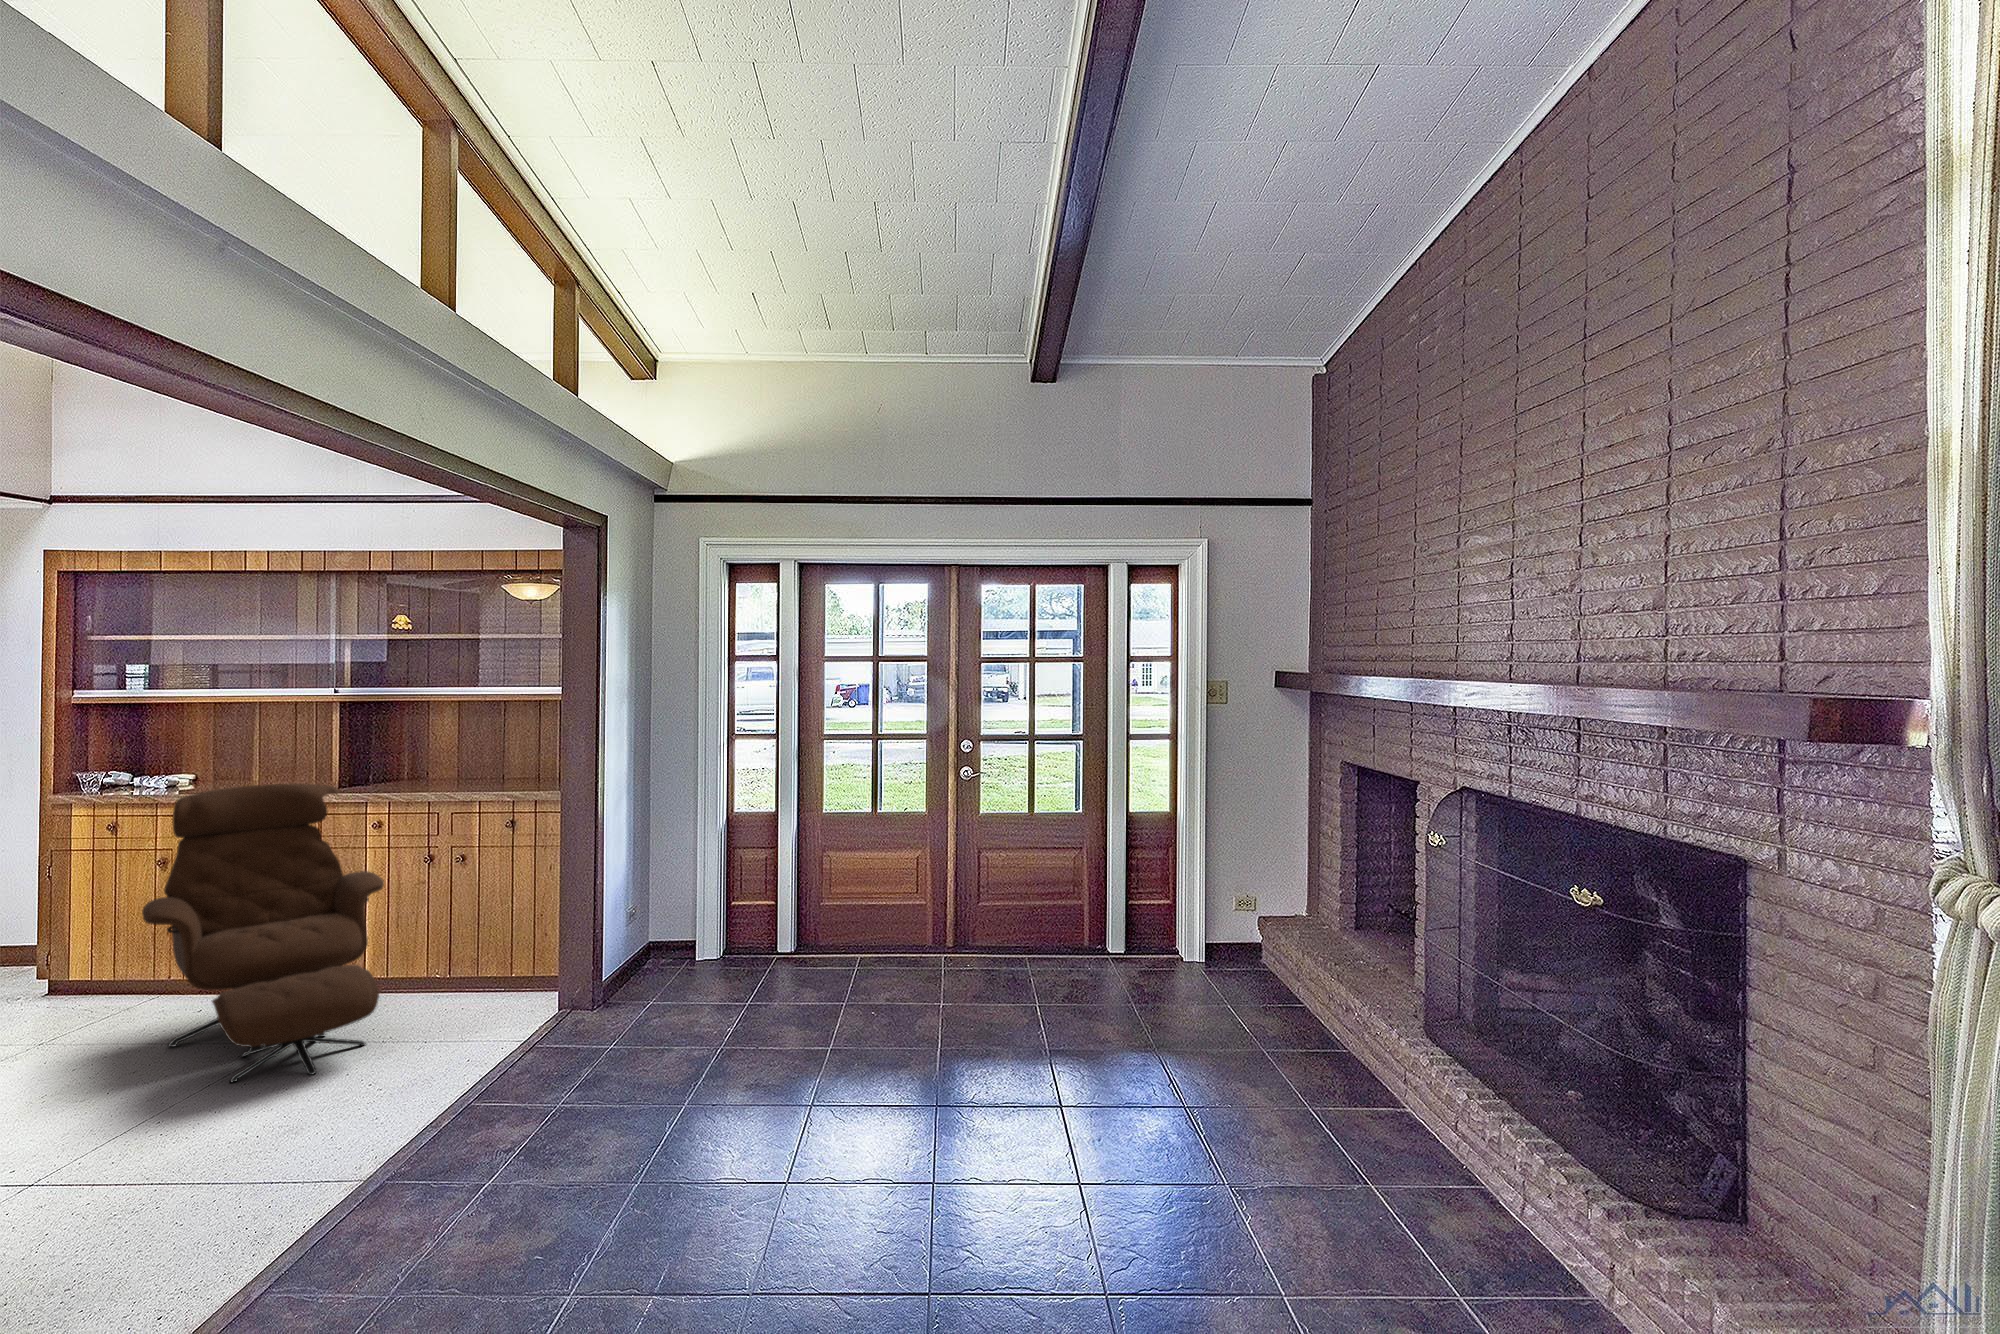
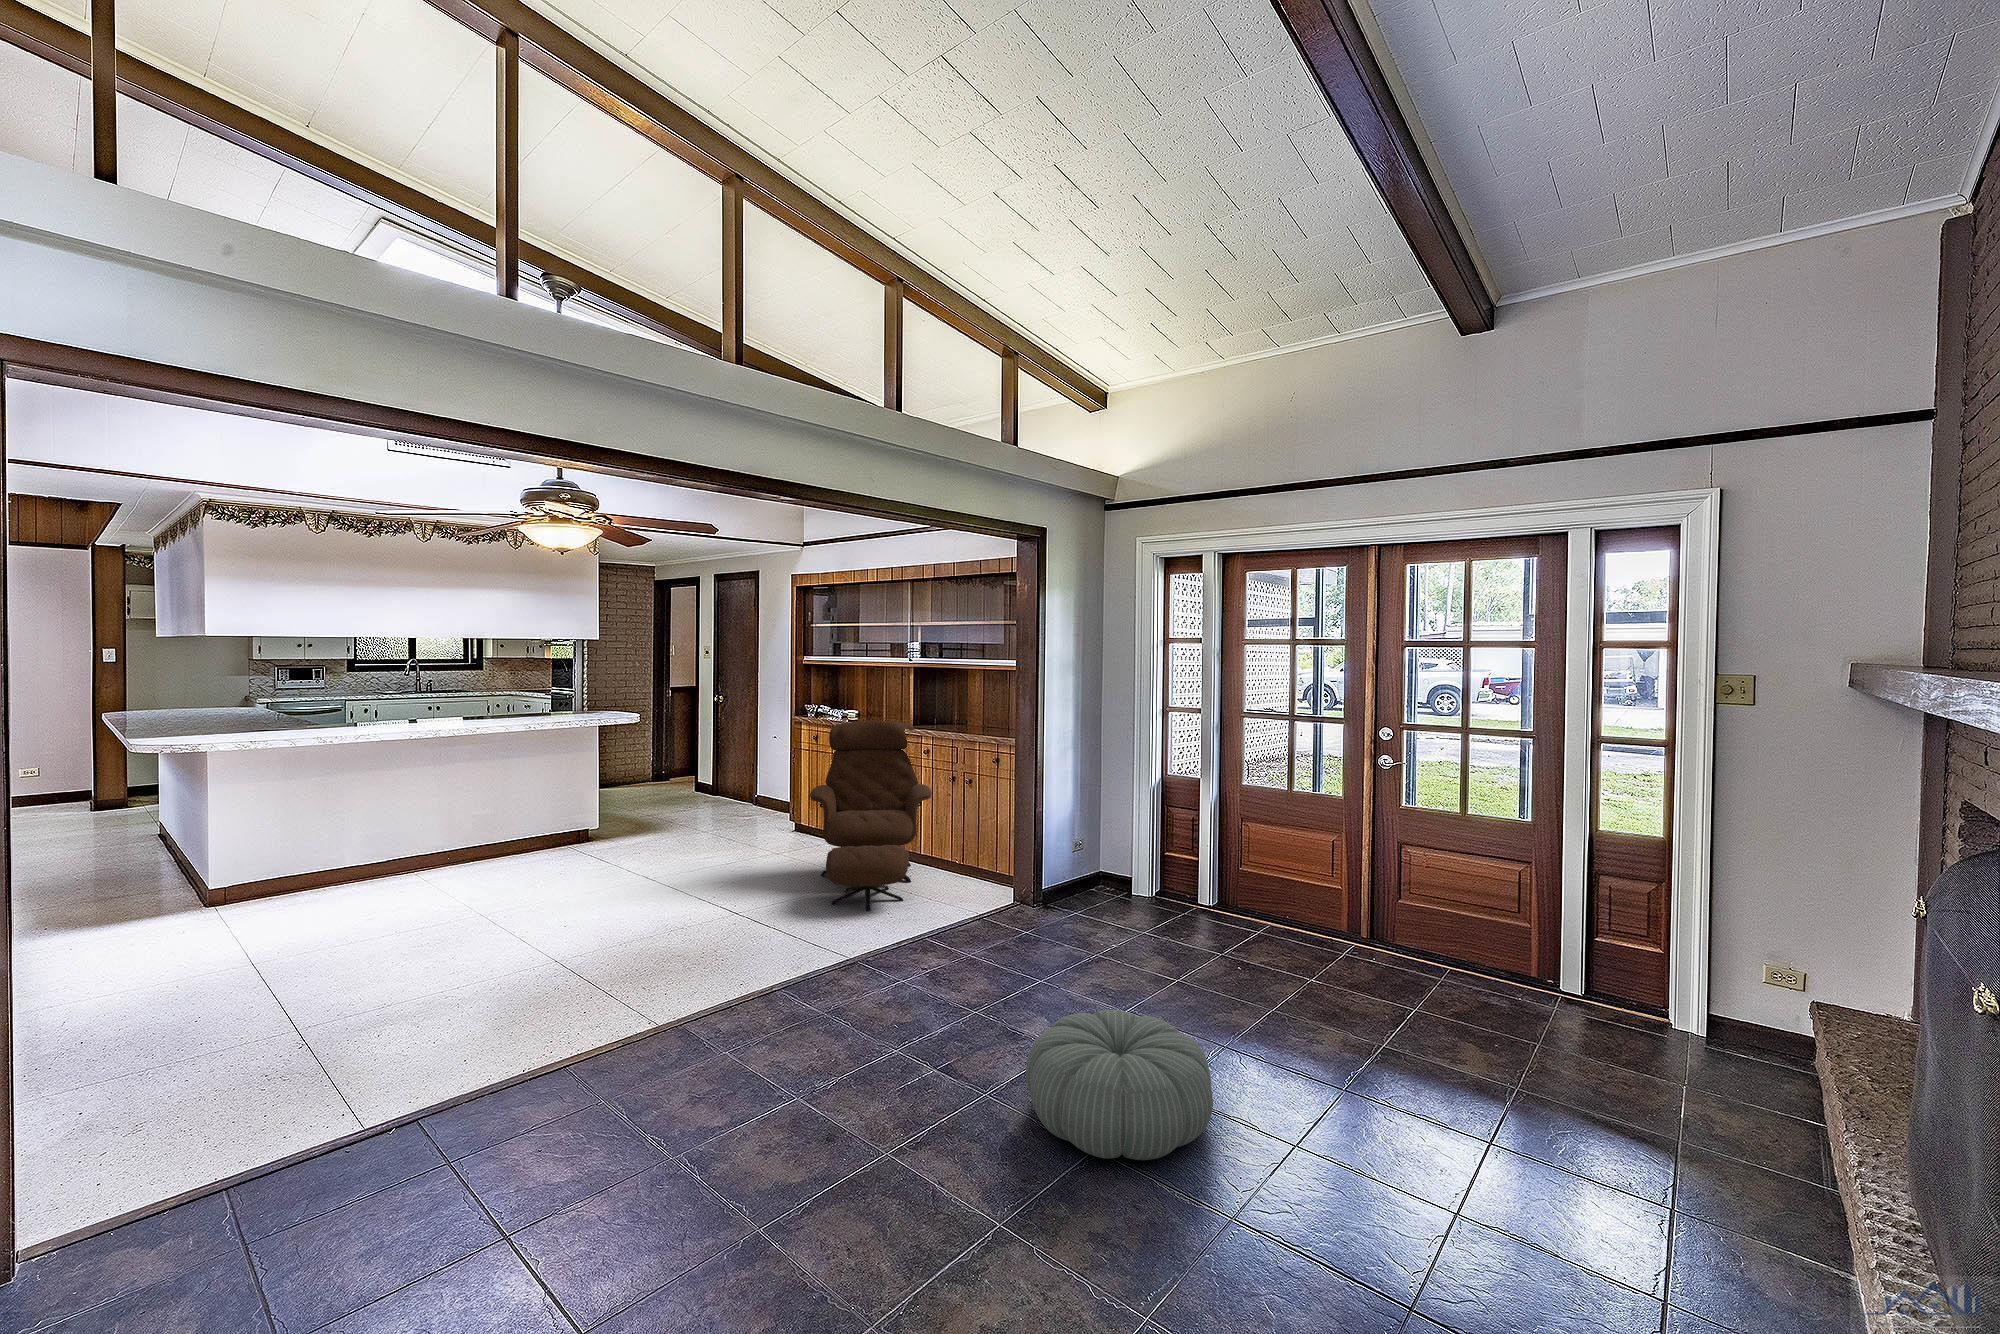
pouf: none [753,1069,966,1240] -> present [1026,1009,1213,1160]

